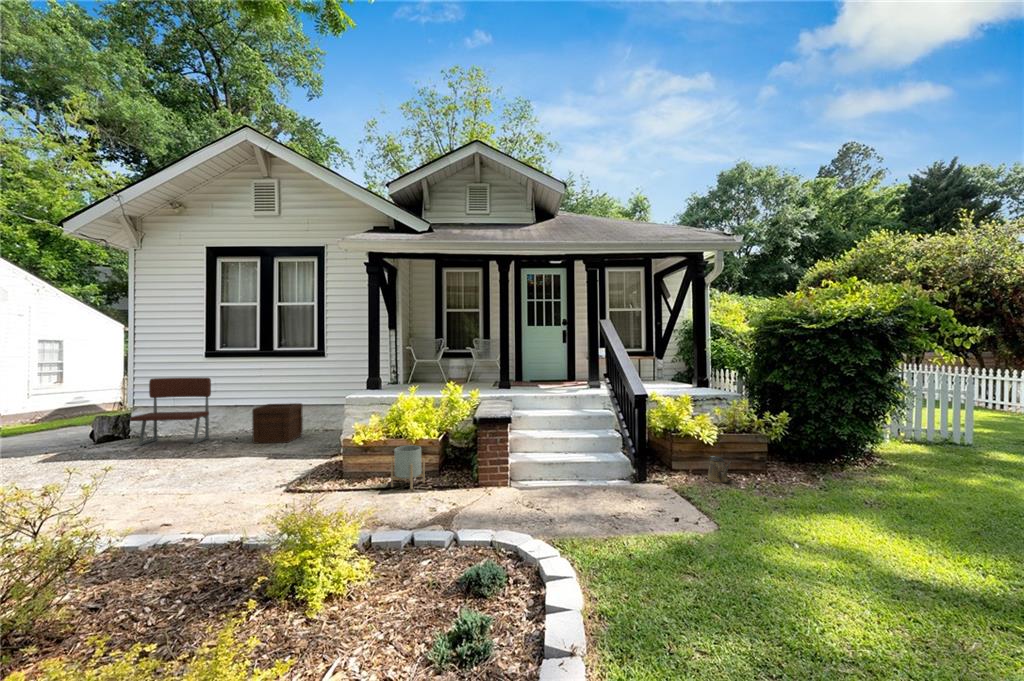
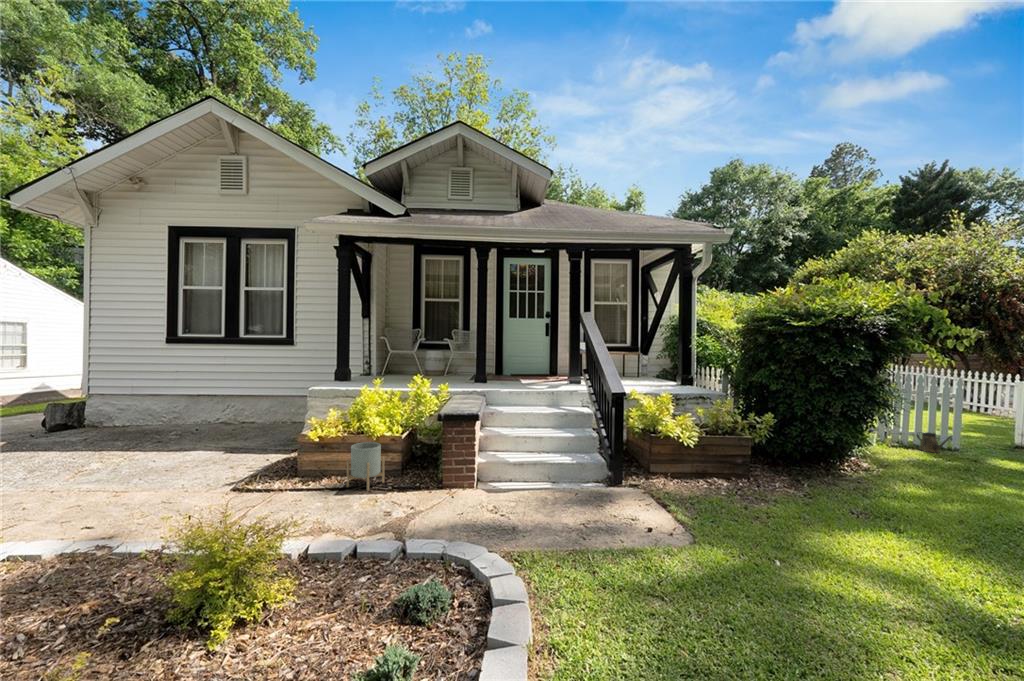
bench: present [130,378,211,445] -> none [82,363,173,434]
wooden crate: present [252,403,303,443] -> none [214,392,270,434]
watering can: present [707,456,731,483] -> present [917,432,952,453]

